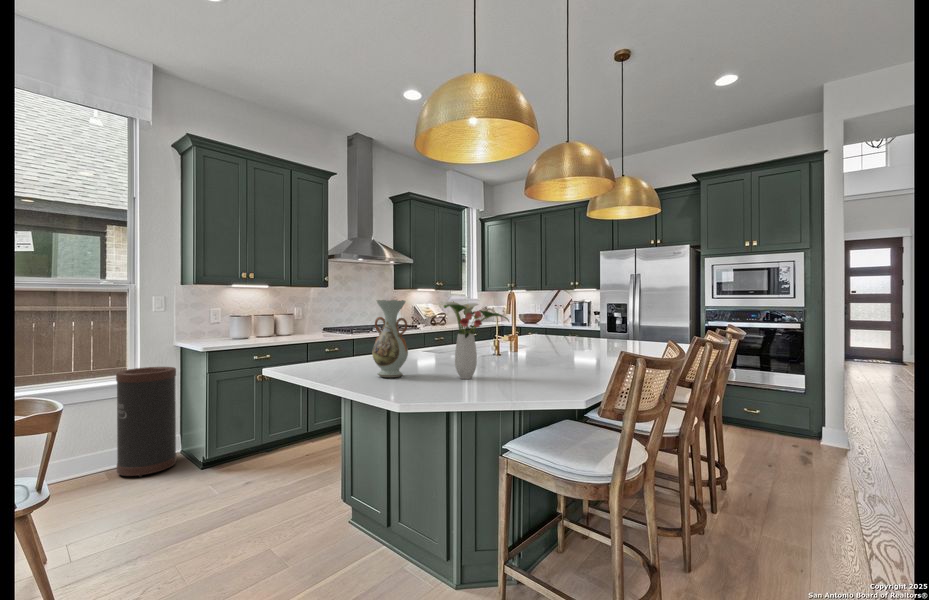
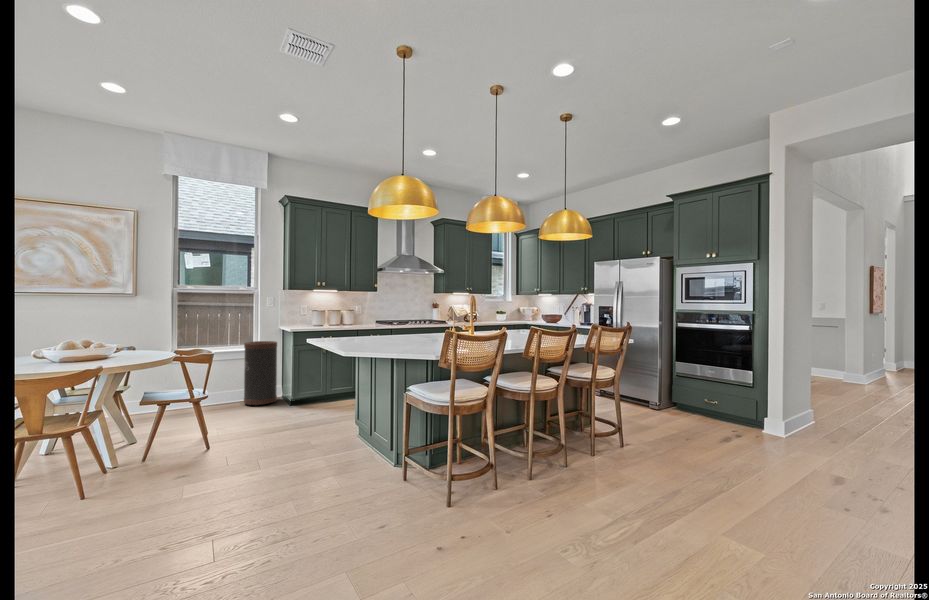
vase: present [372,300,408,377] -> none [356,301,376,345]
flower arrangement: present [442,301,509,379] -> none [386,302,426,347]

